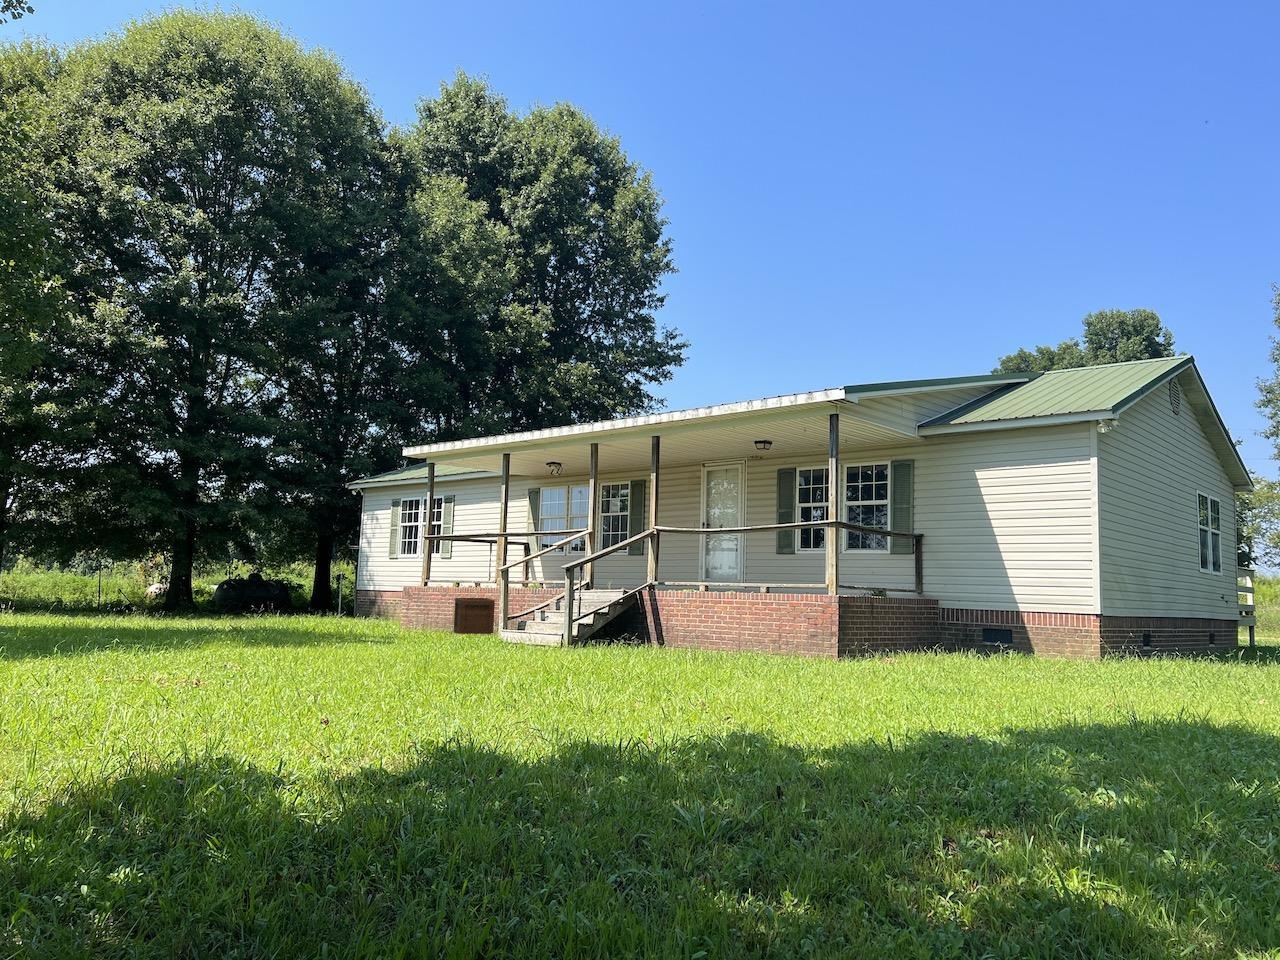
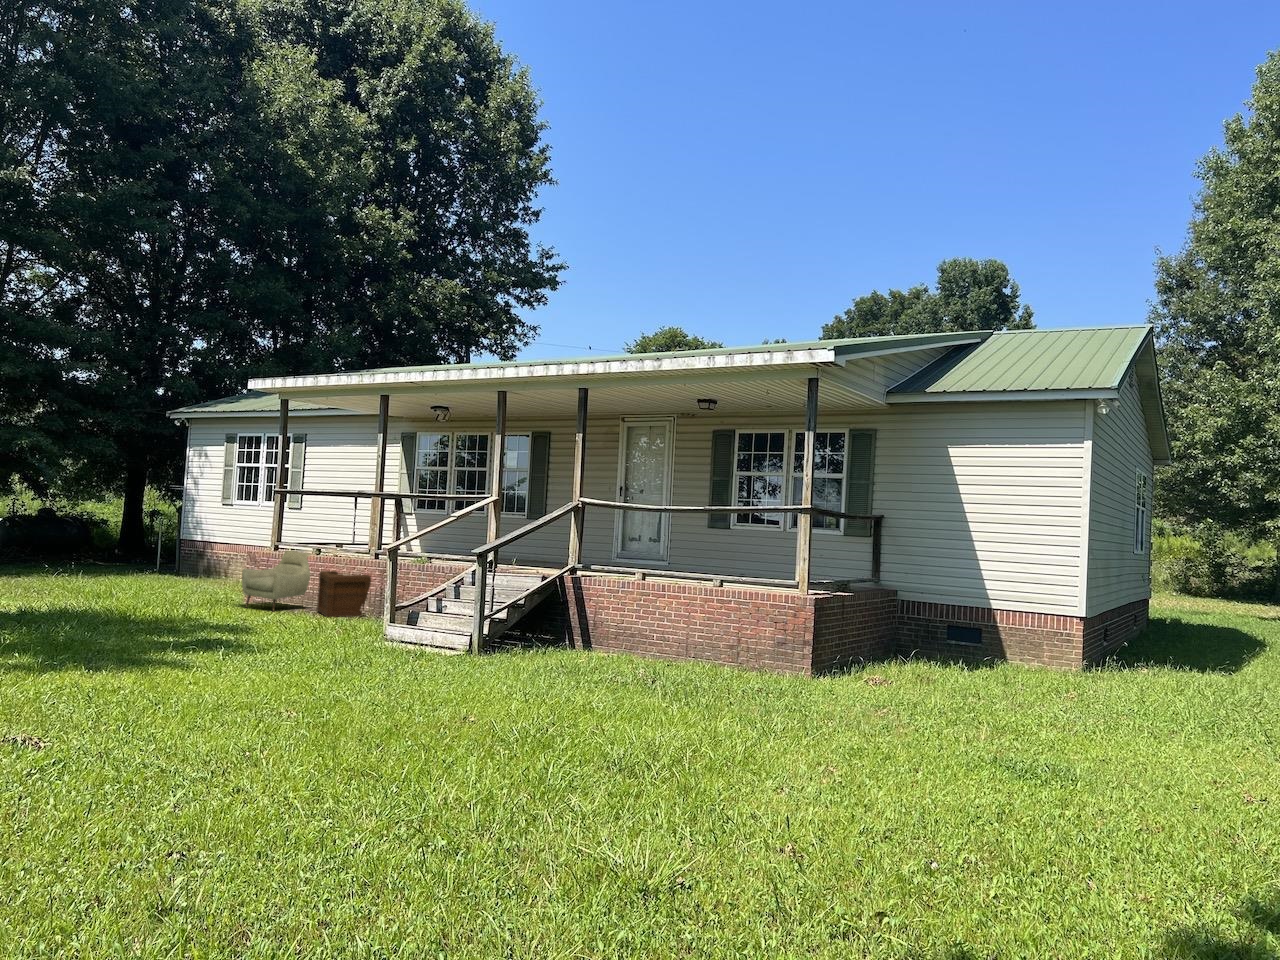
chair: none [396,584,453,632] -> present [242,551,312,612]

